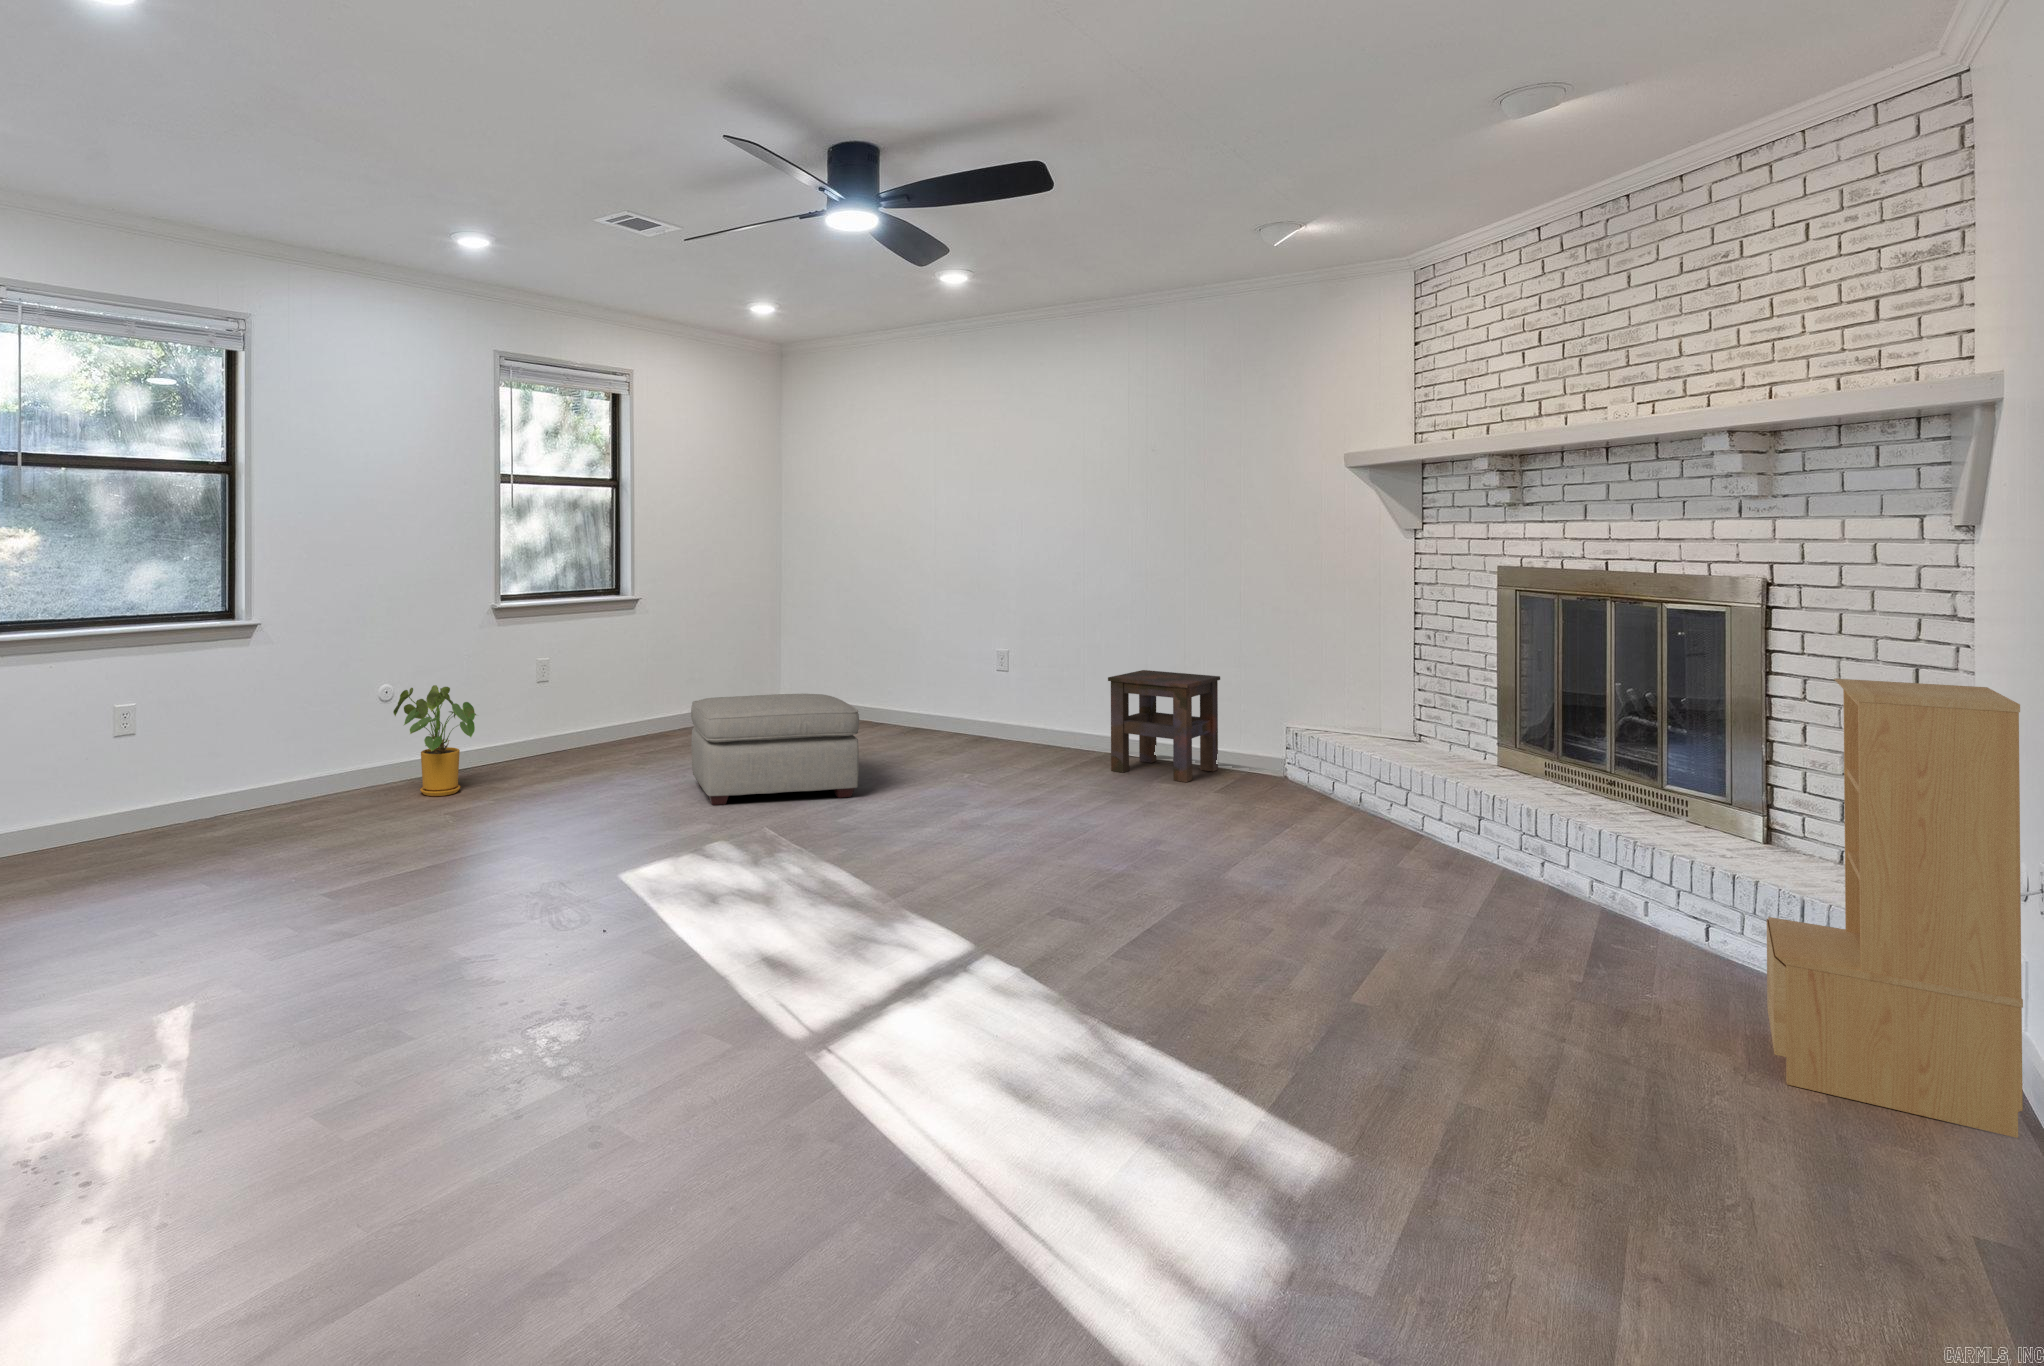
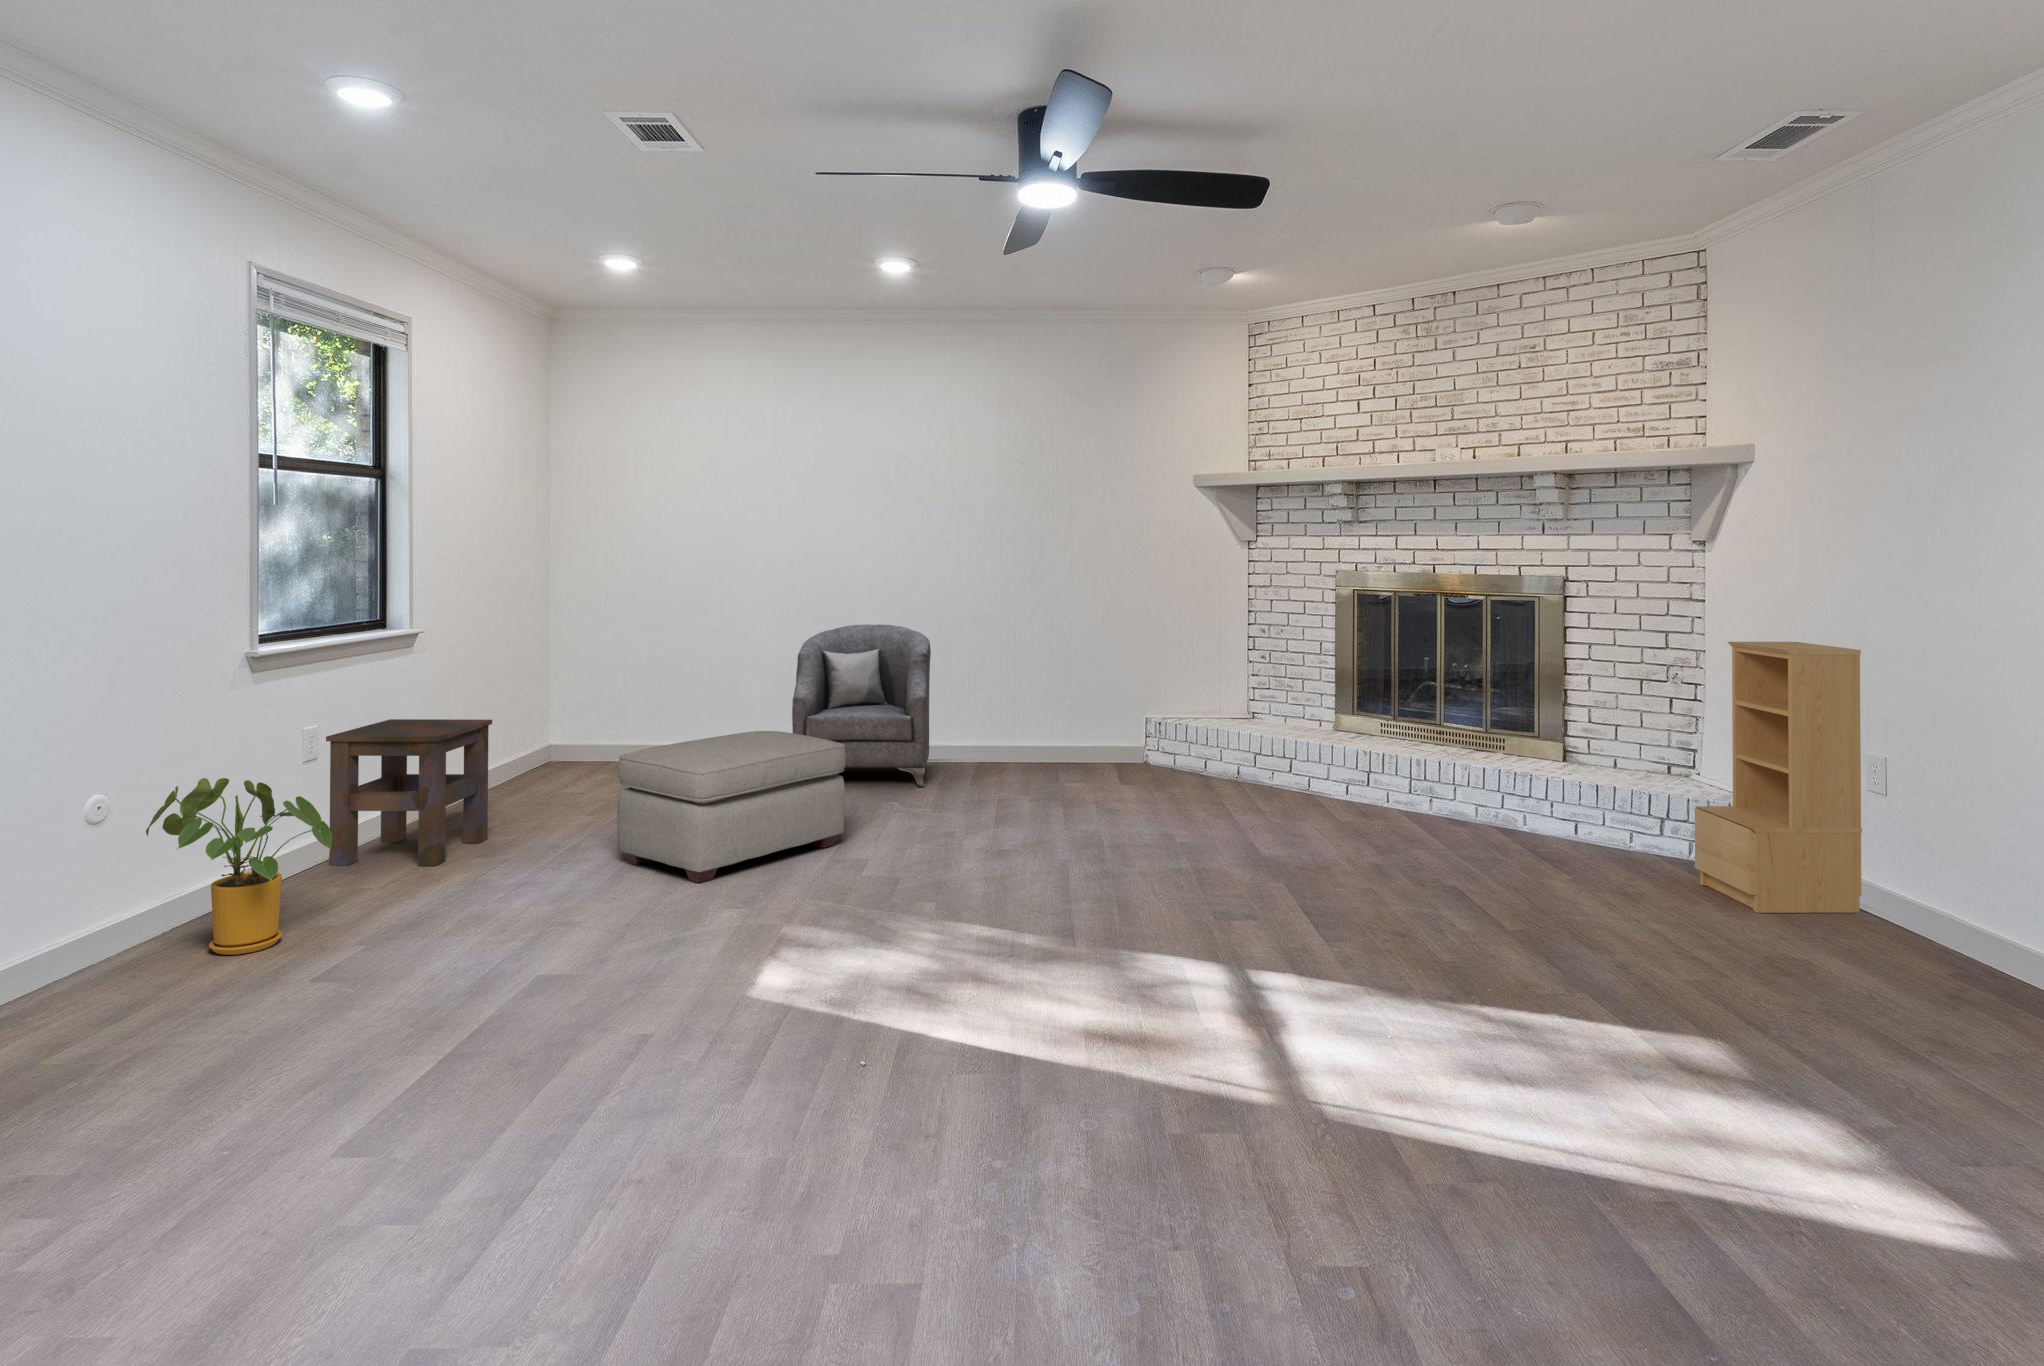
armchair: none [910,612,1047,765] -> present [792,624,931,787]
side table: present [1108,670,1220,782] -> present [326,719,492,866]

